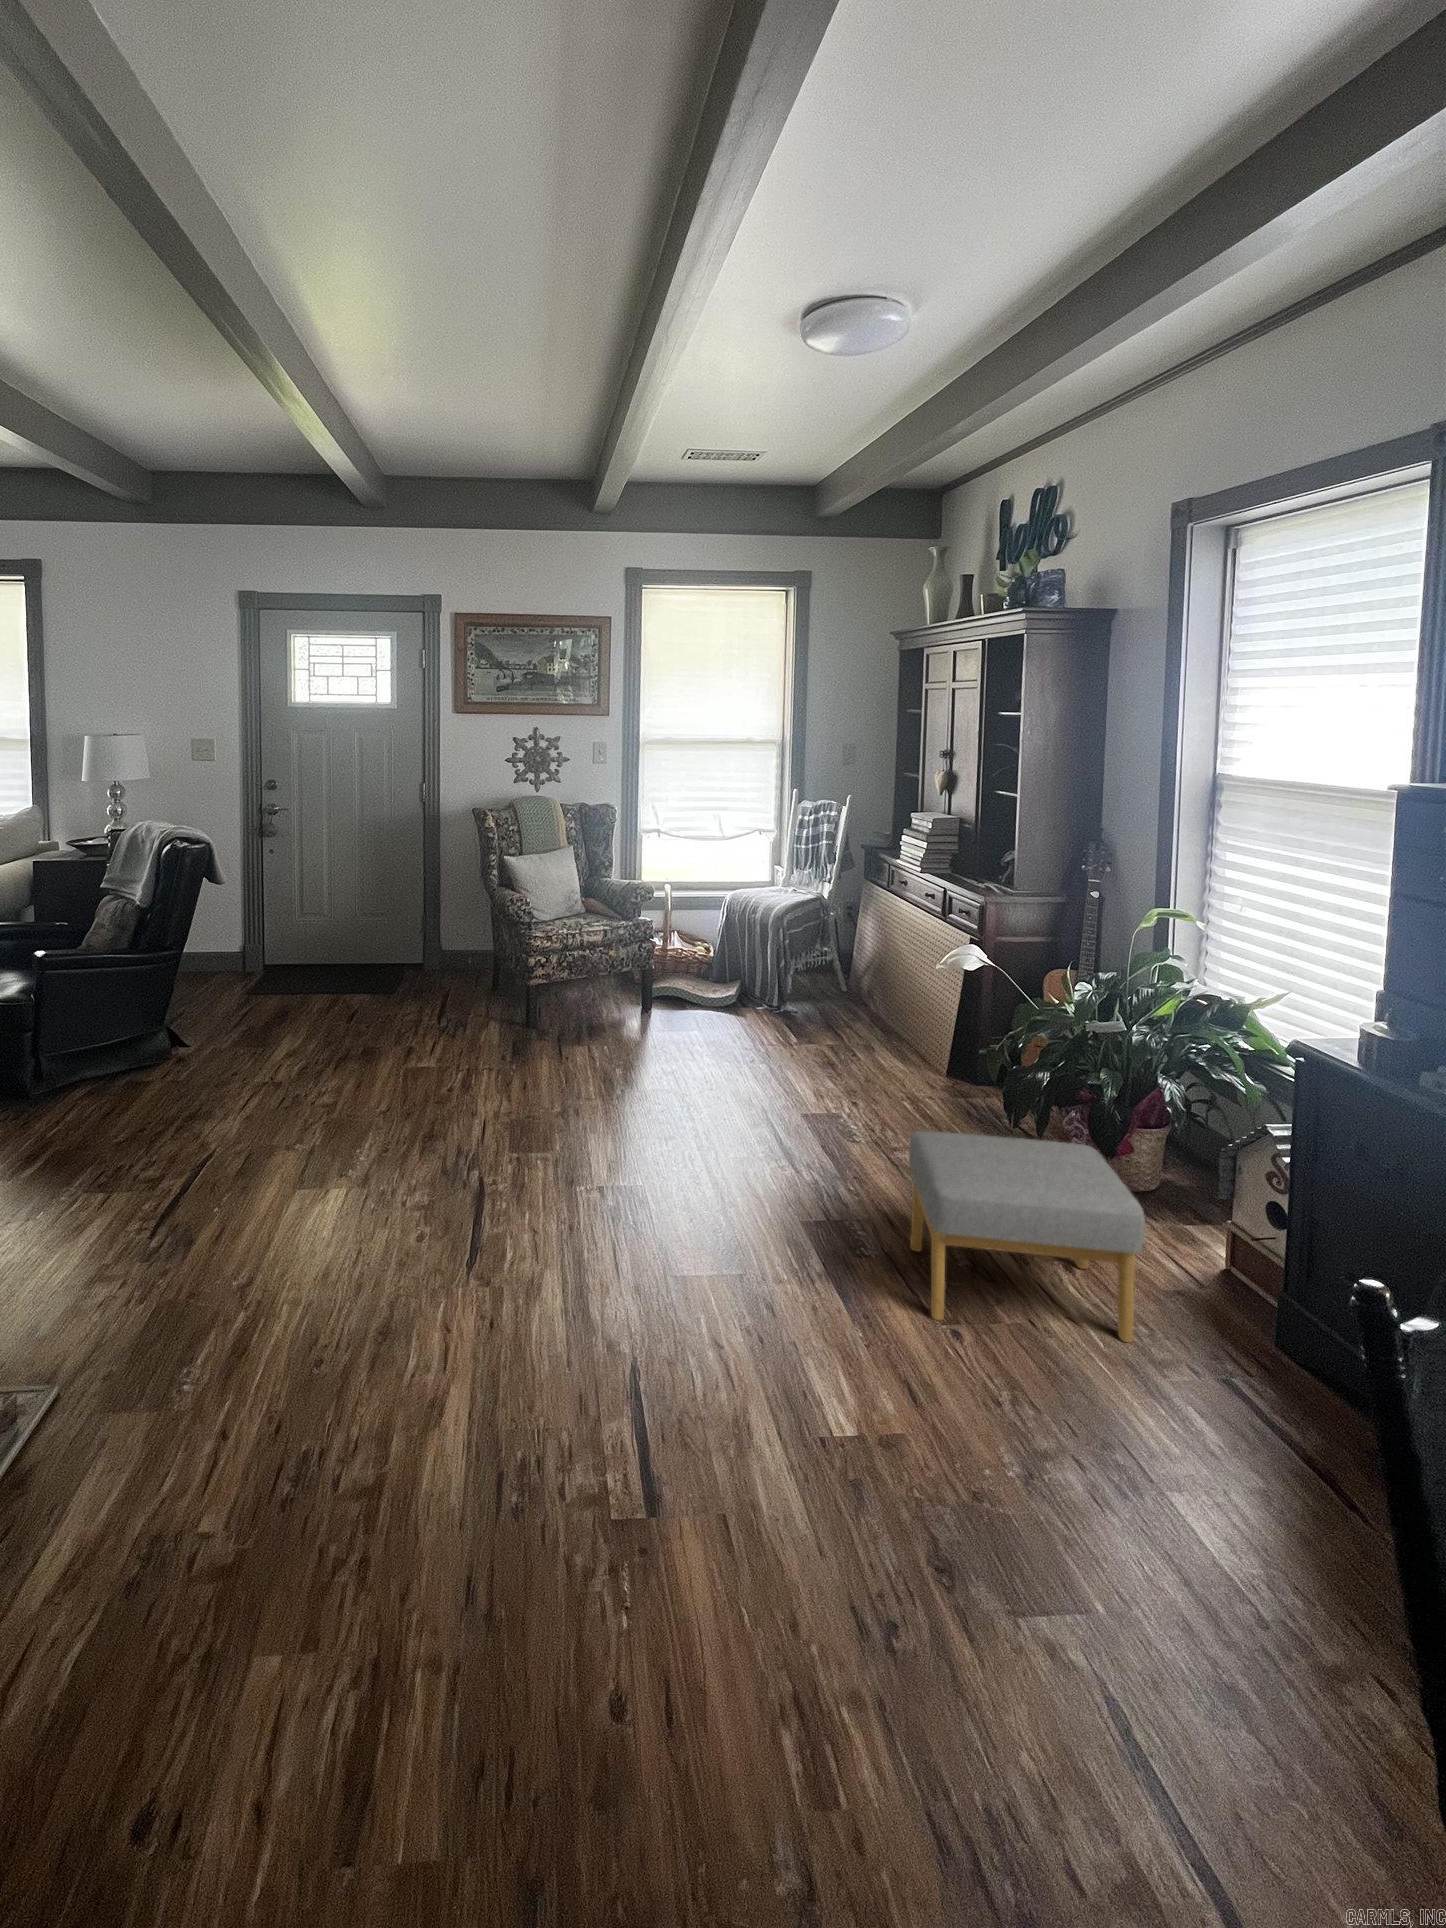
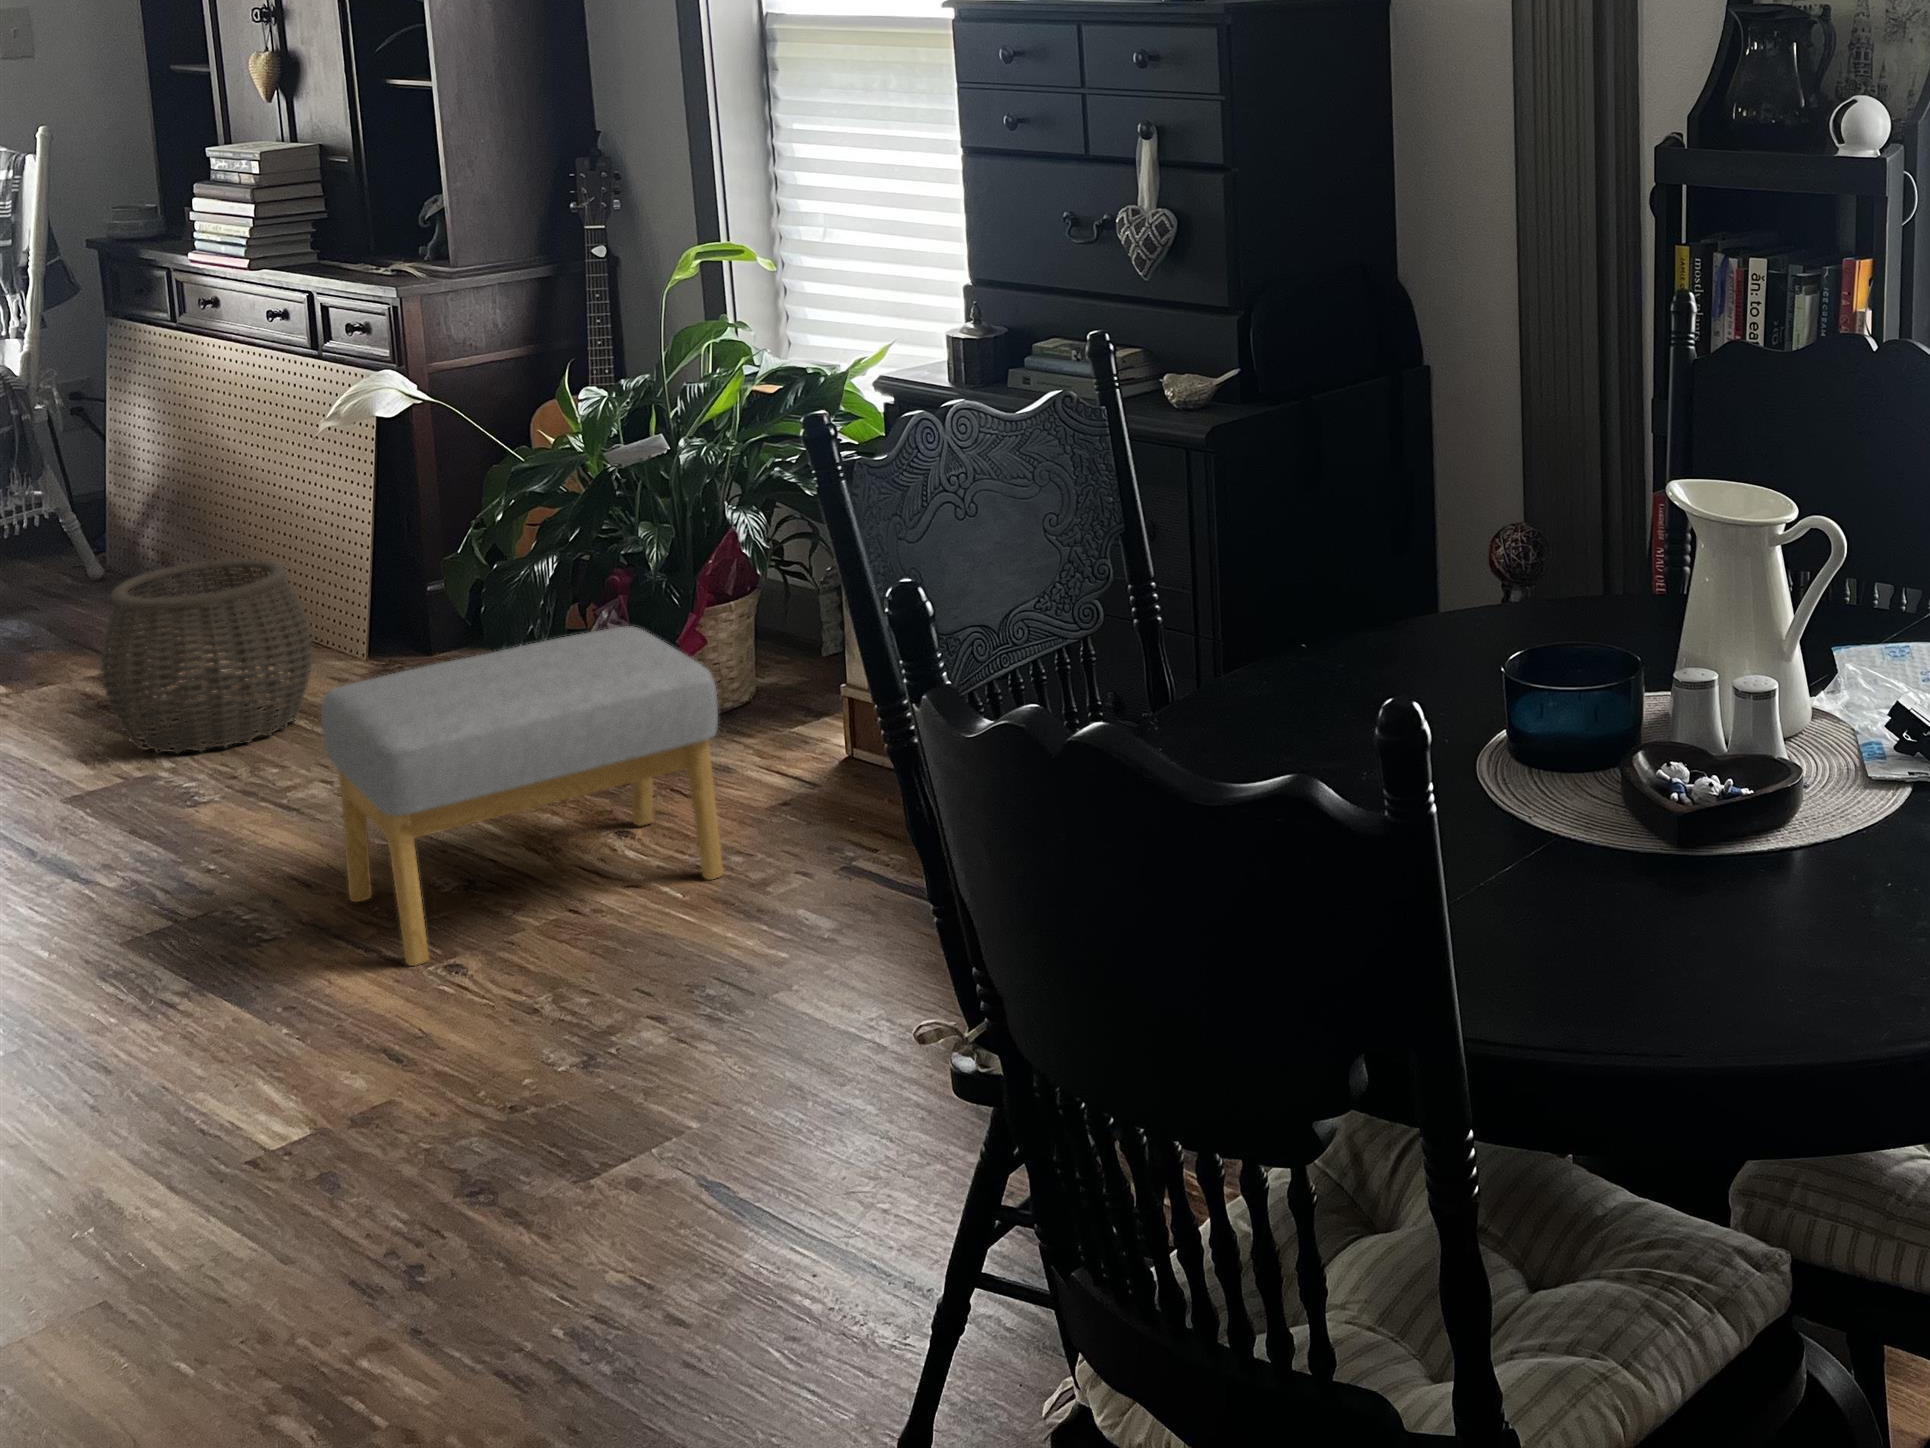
woven basket: none [826,1013,920,1112] -> present [100,559,313,753]

